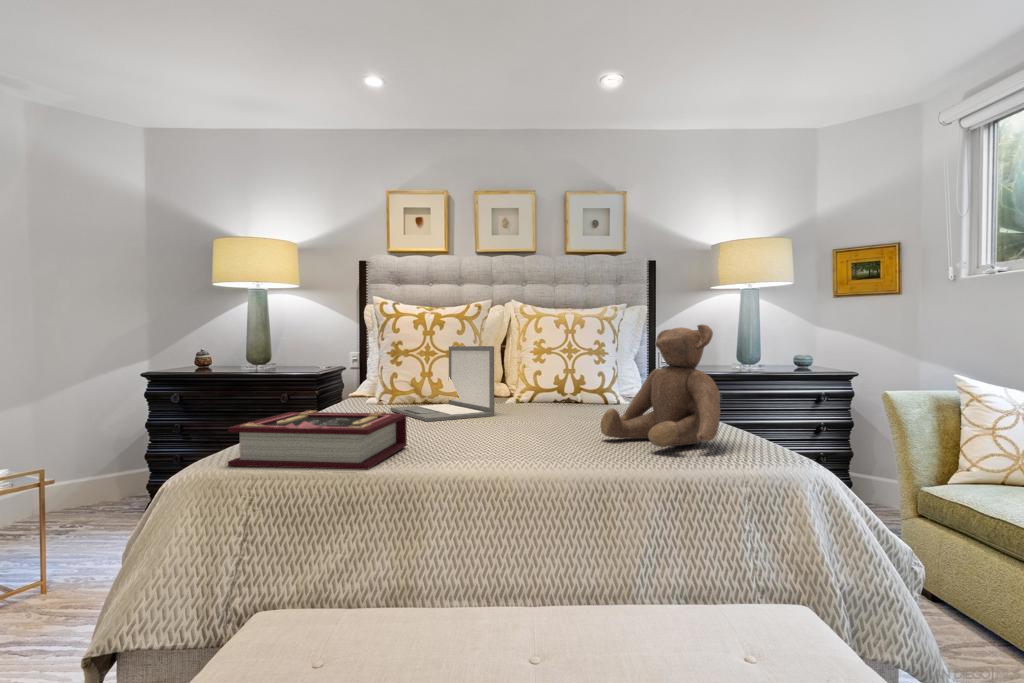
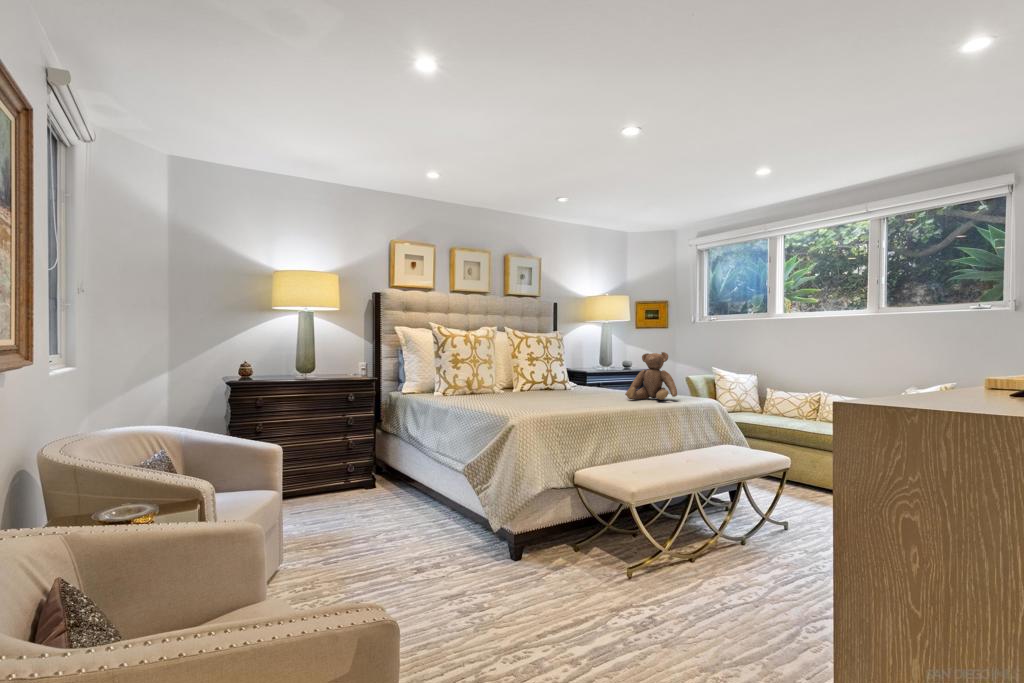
laptop: present [390,346,494,422] -> none [476,358,542,400]
book: present [228,411,407,470] -> none [521,391,594,414]

